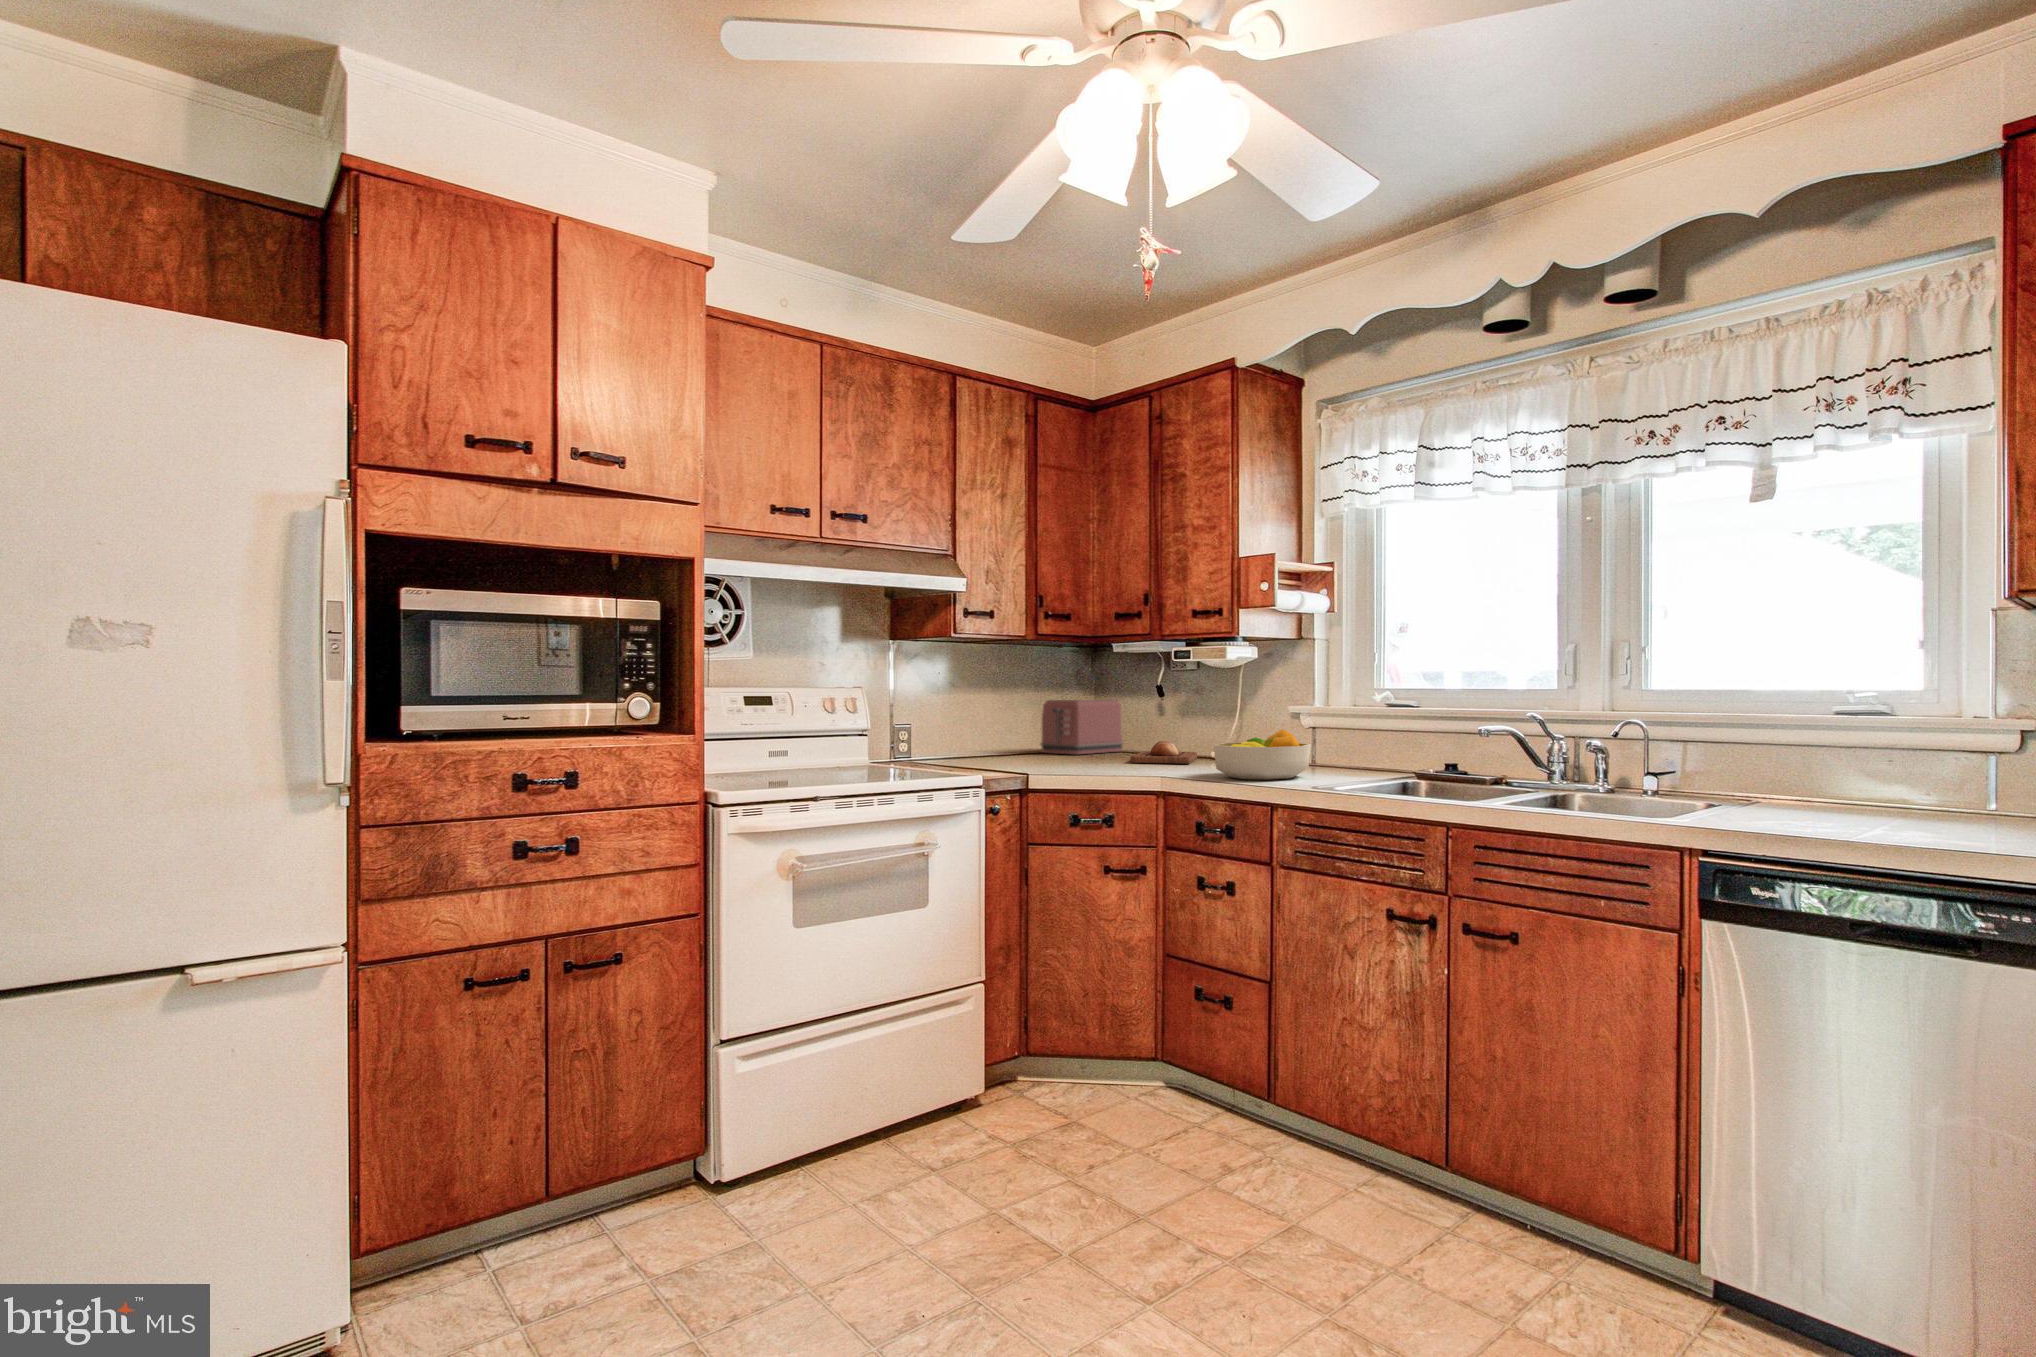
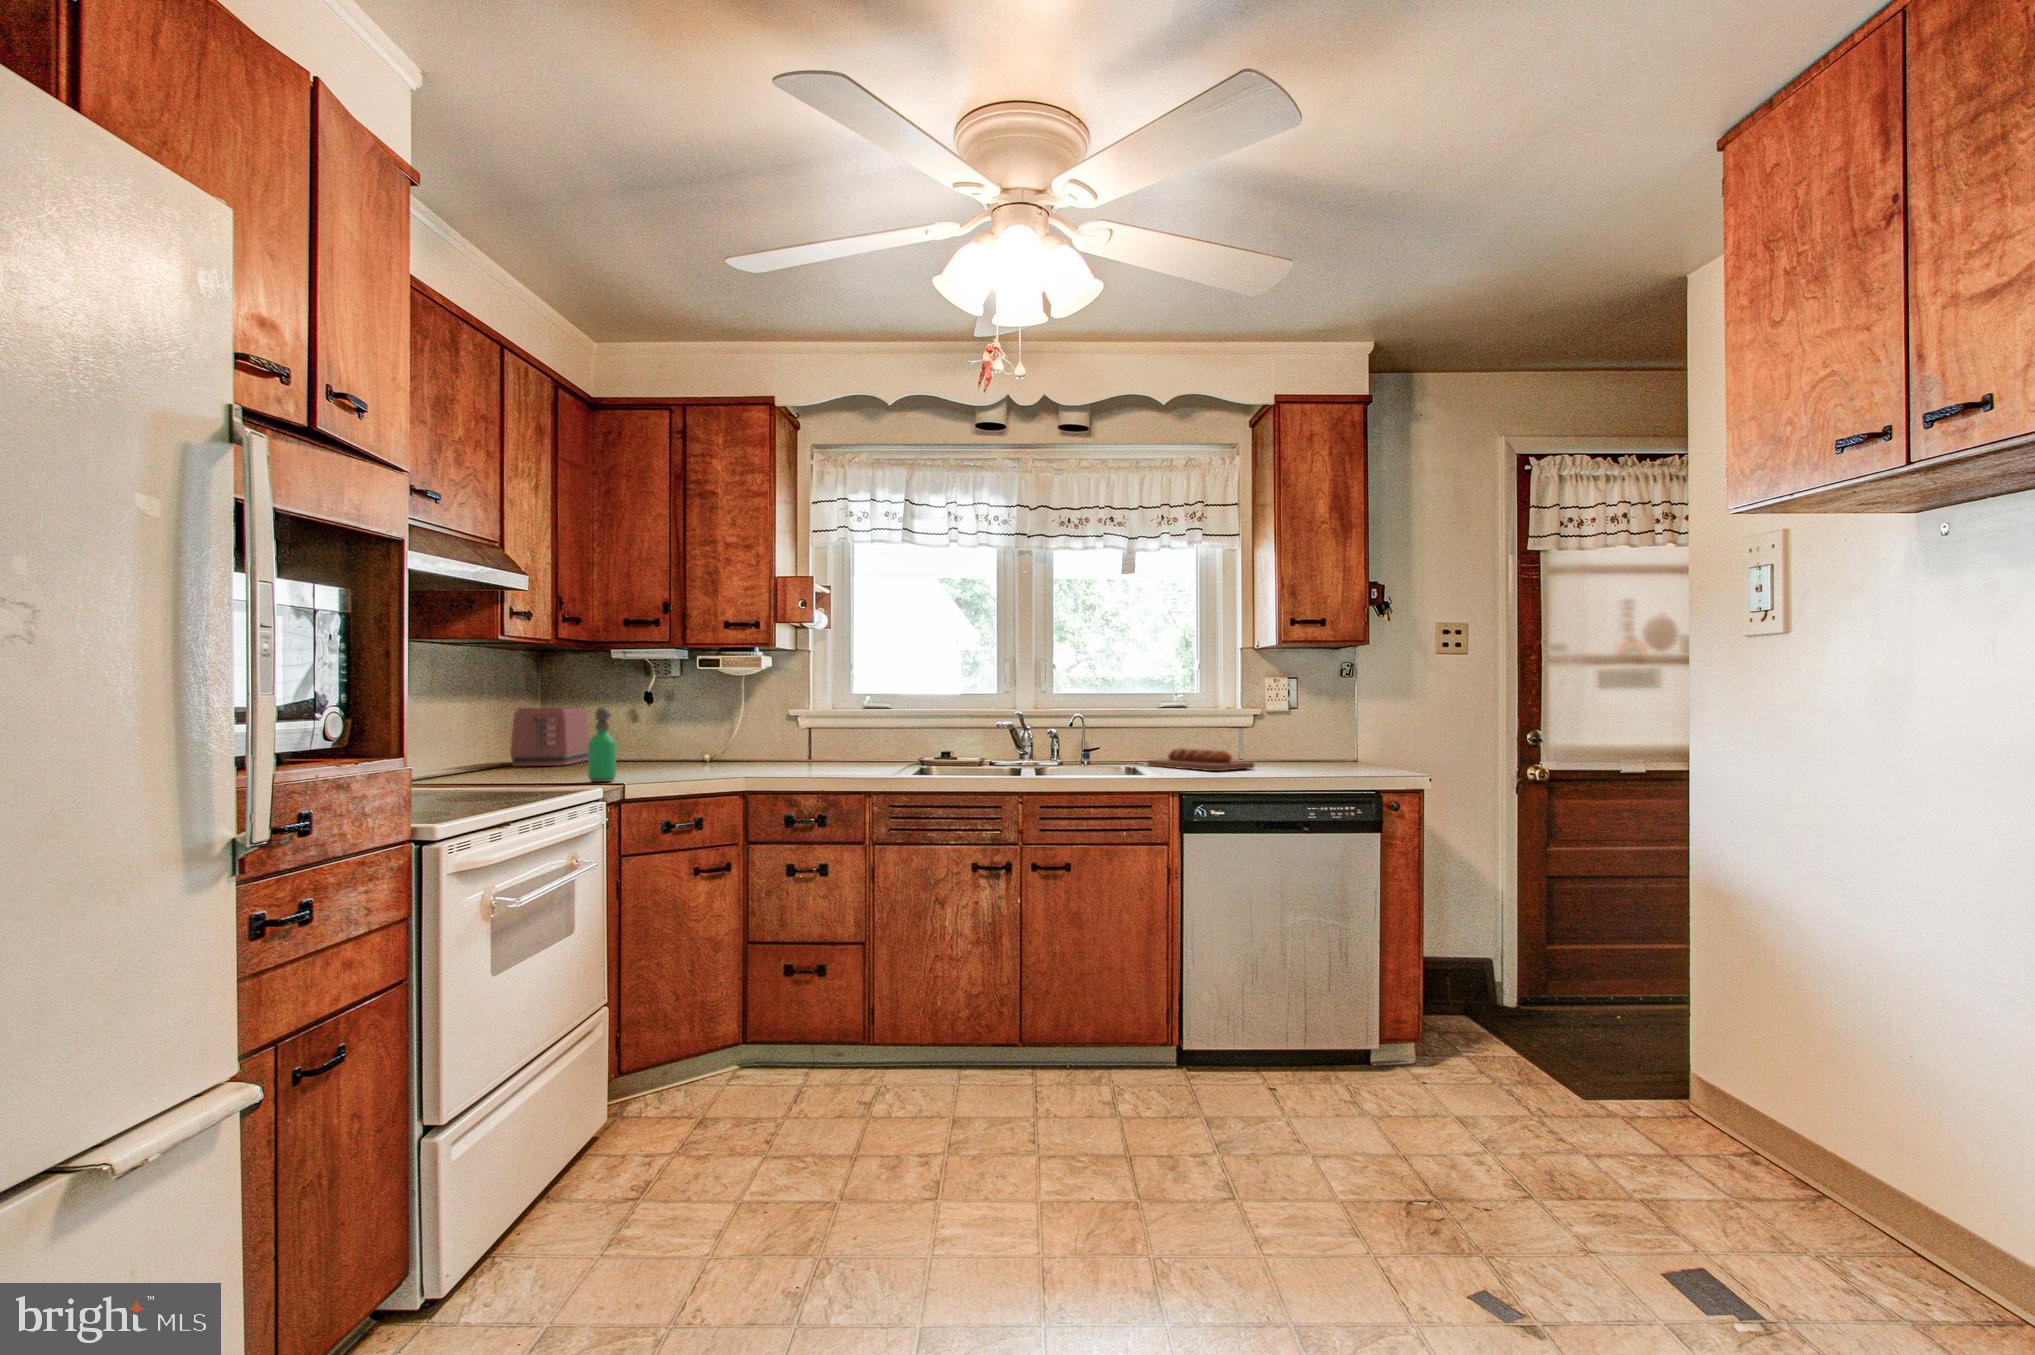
soap dispenser: none [1013,699,1037,771] -> present [588,707,616,782]
fruit bowl: present [1214,729,1311,780] -> none [787,729,865,773]
bread loaf: present [1130,741,1197,764] -> present [1147,748,1255,771]

